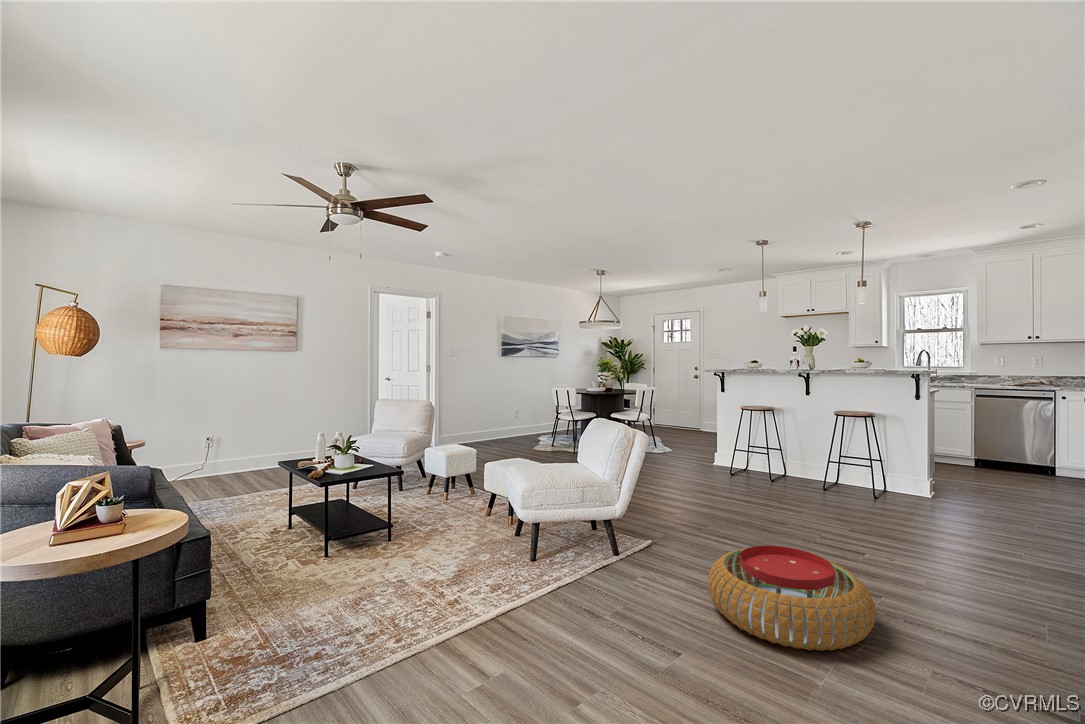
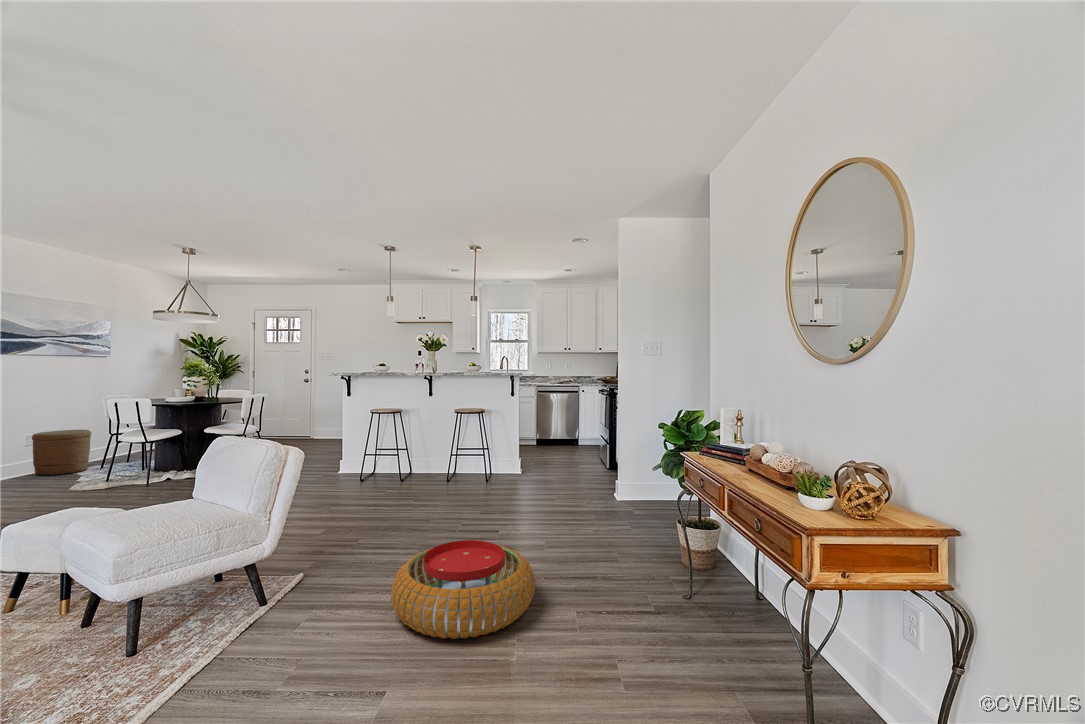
woven basket: none [517,409,546,439] -> present [32,430,91,475]

